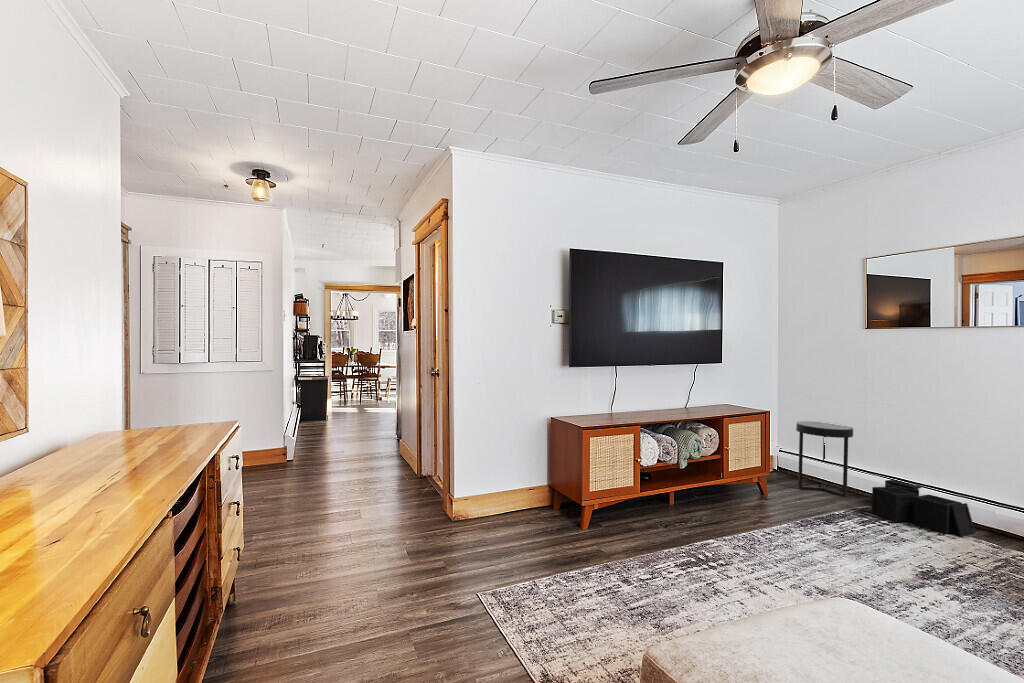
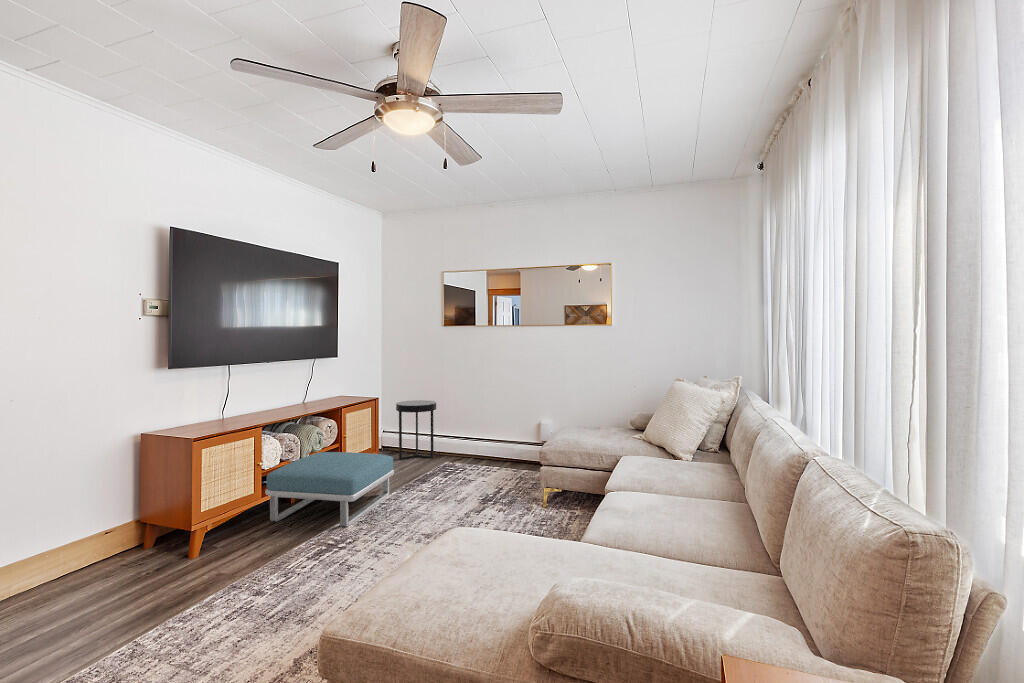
footstool: none [646,460,785,546] -> present [265,452,394,527]
storage bin: present [872,479,975,536] -> none [451,436,508,470]

